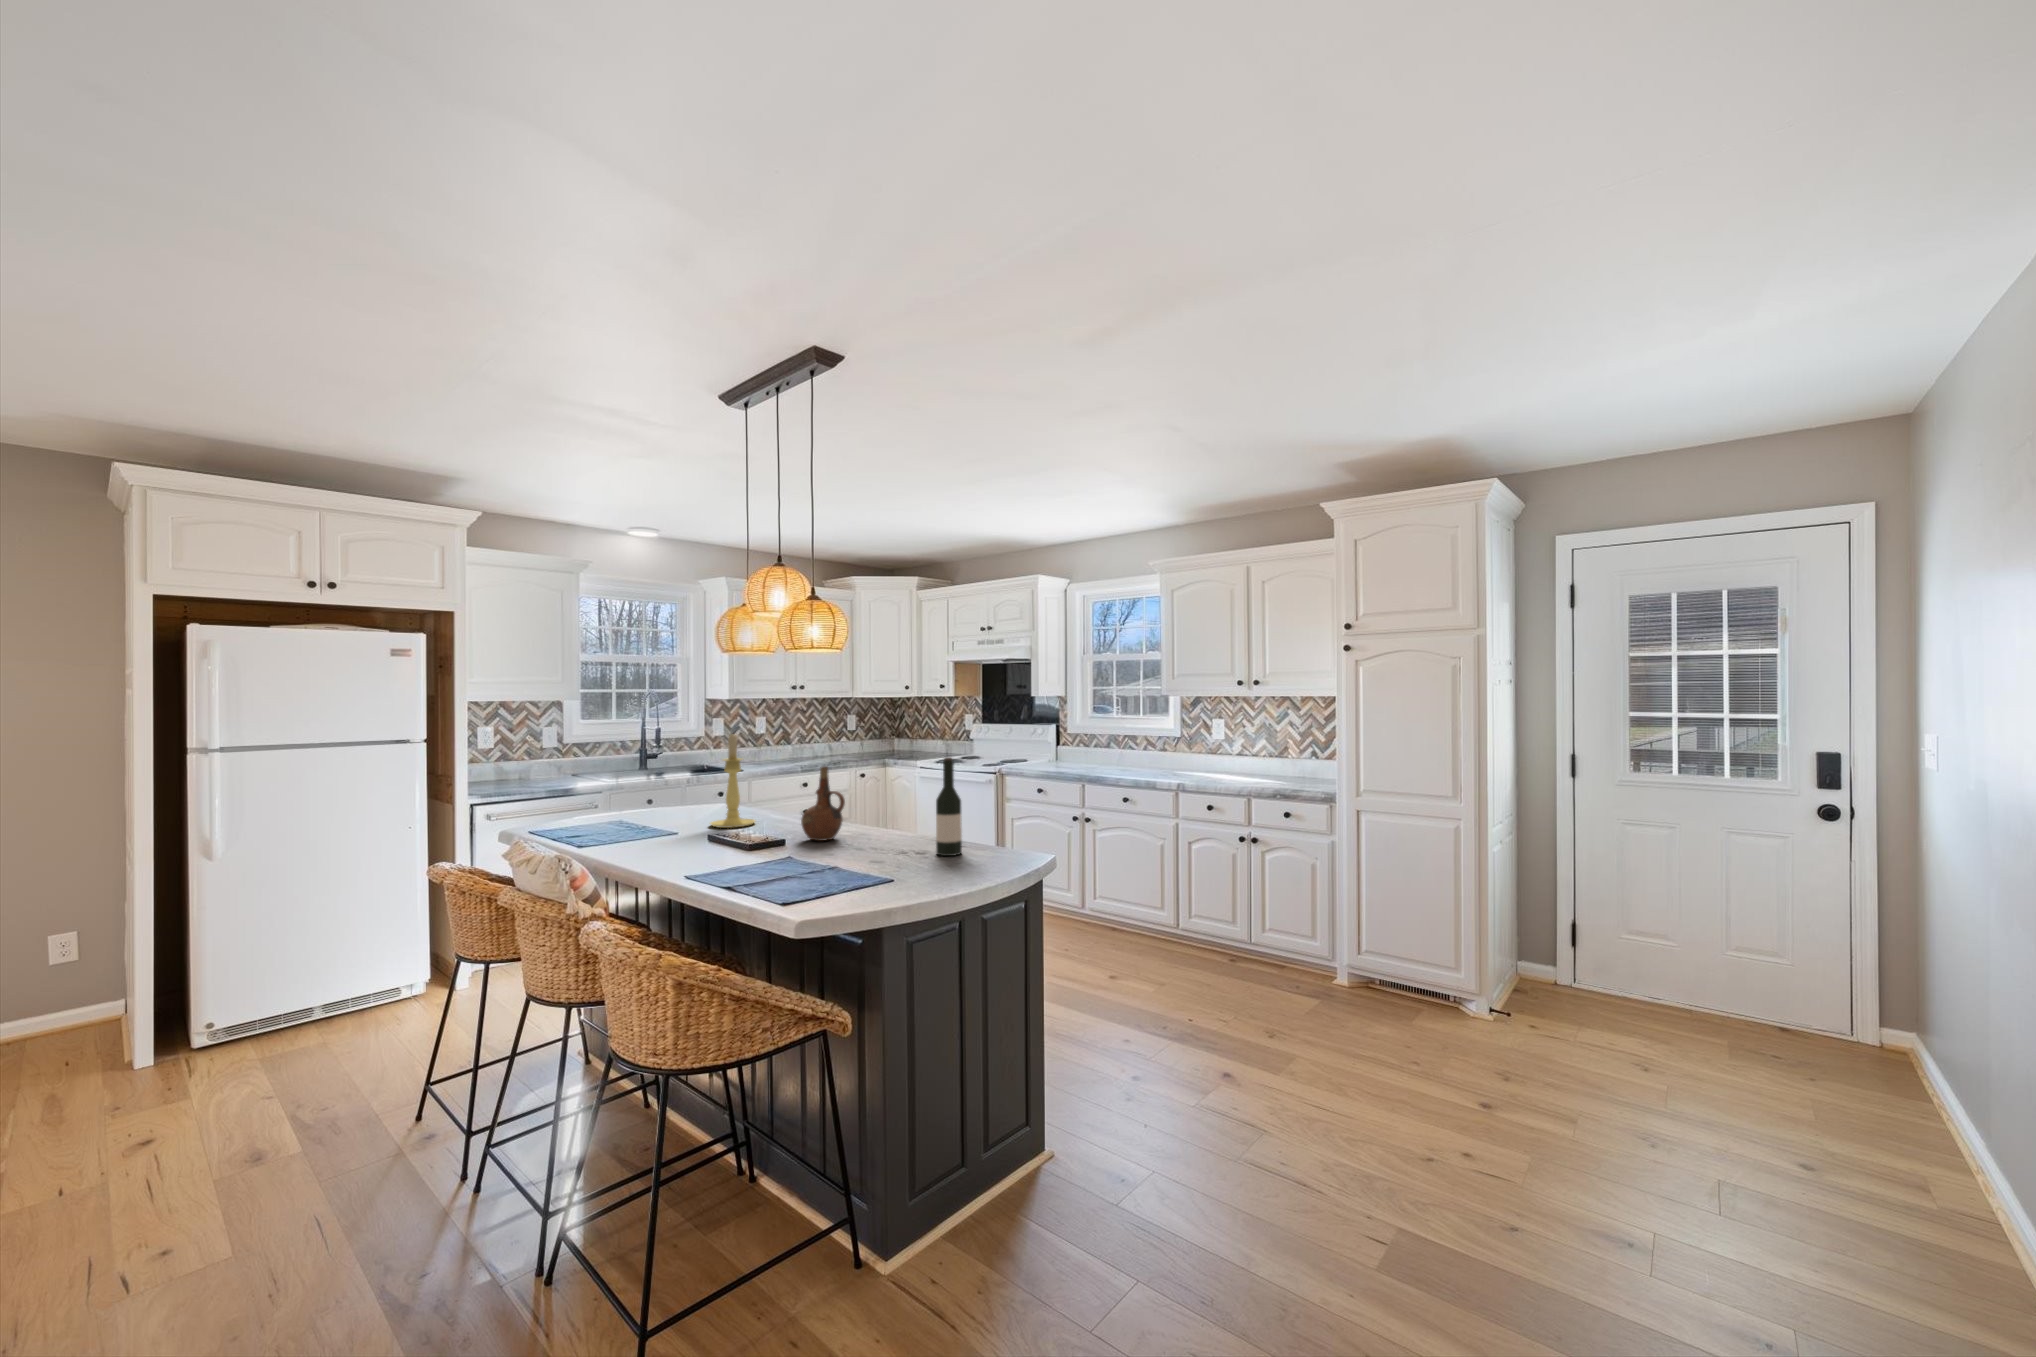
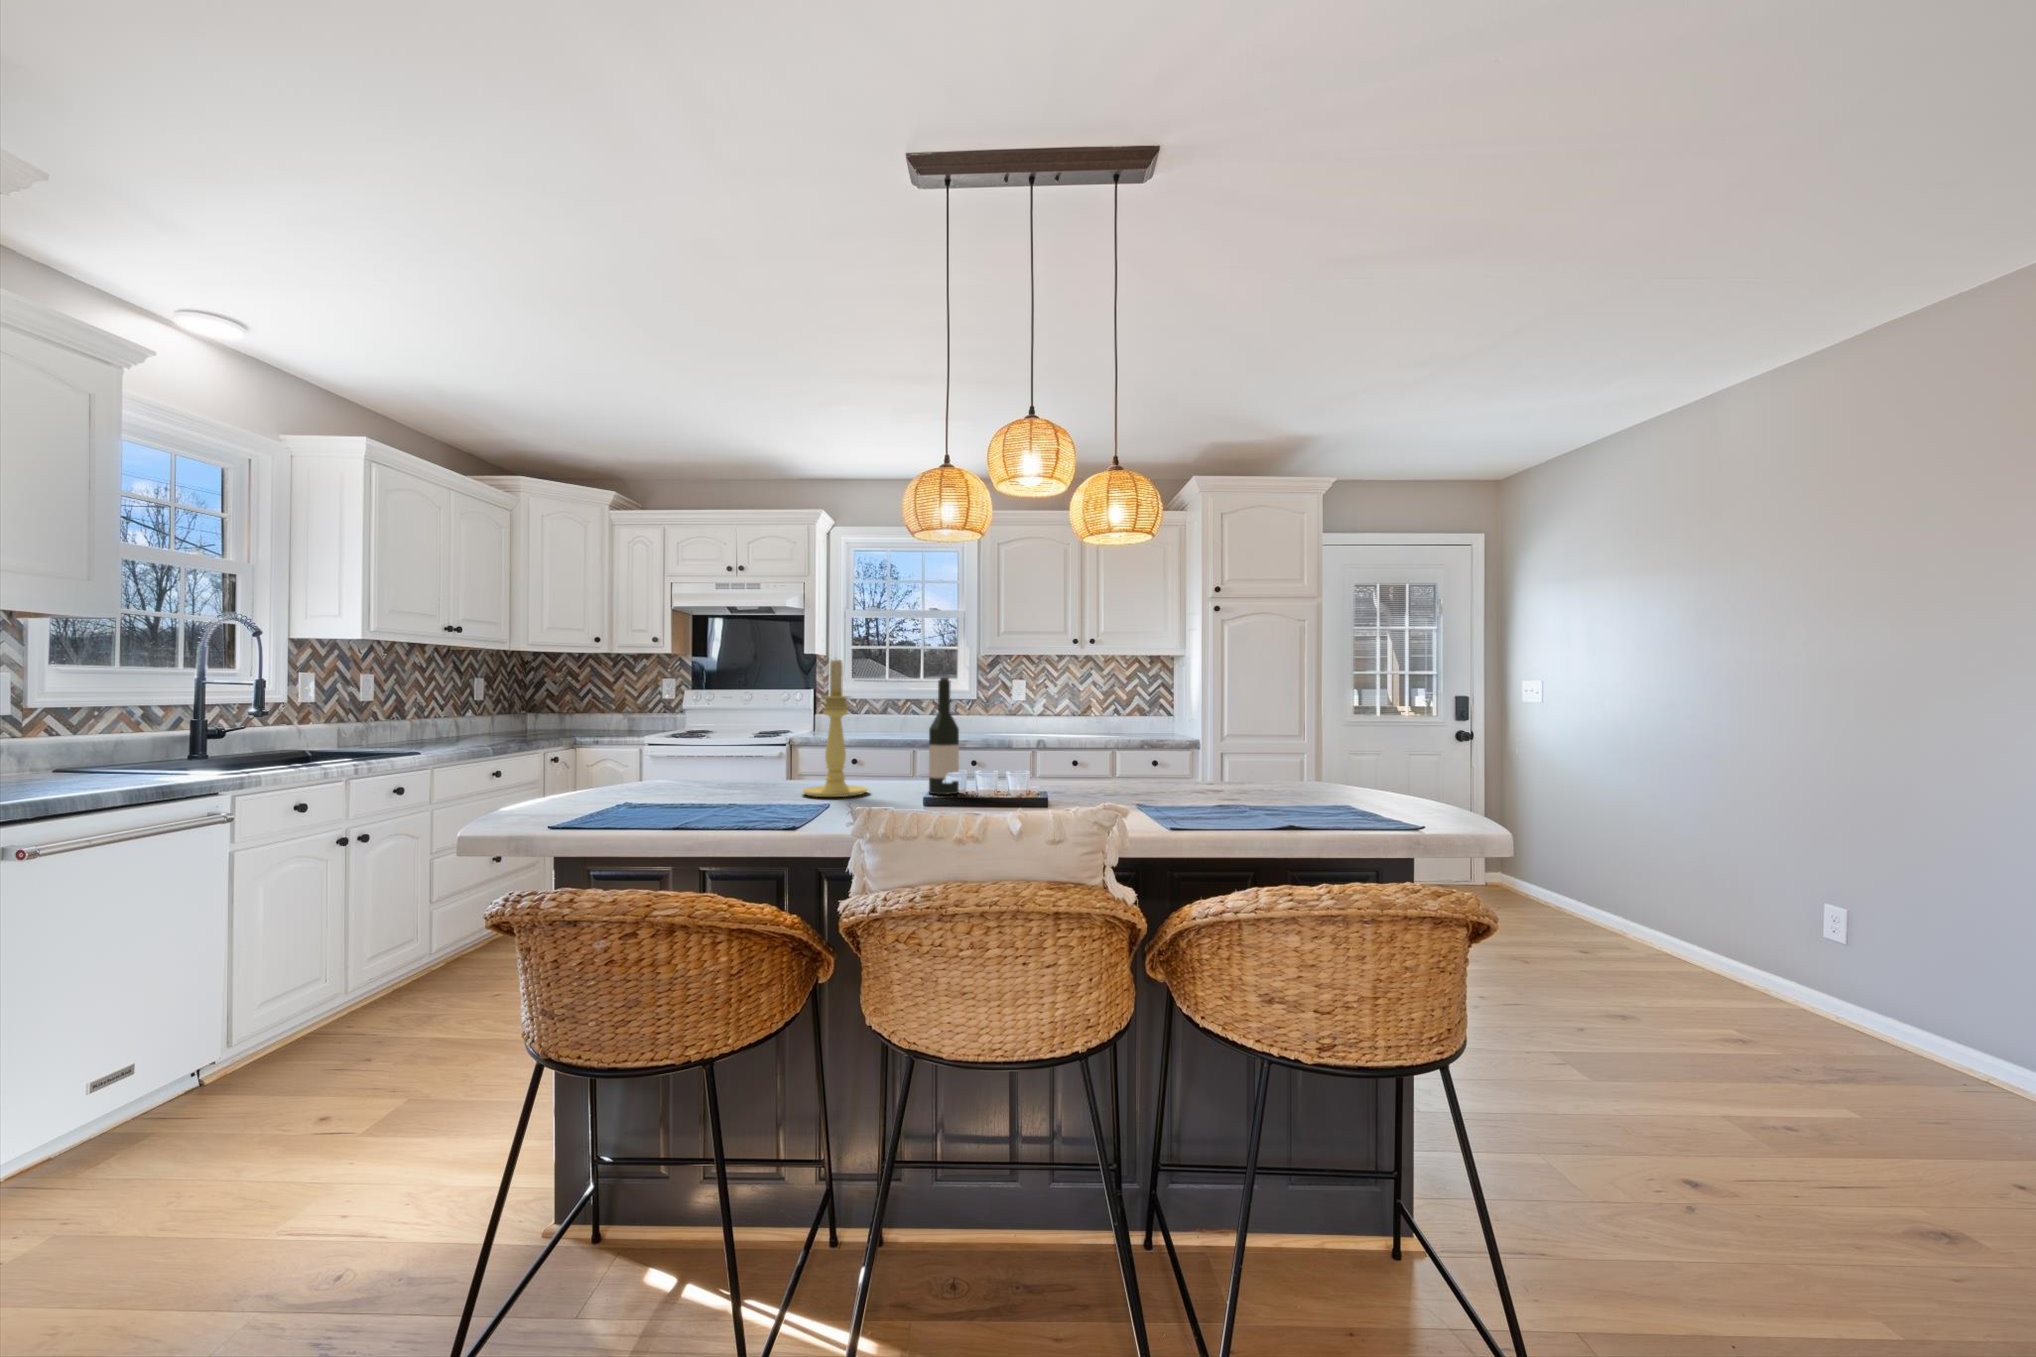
wine bottle: present [936,757,962,856] -> present [929,677,959,795]
ceramic pitcher: present [801,766,845,841] -> none [1015,697,1068,794]

